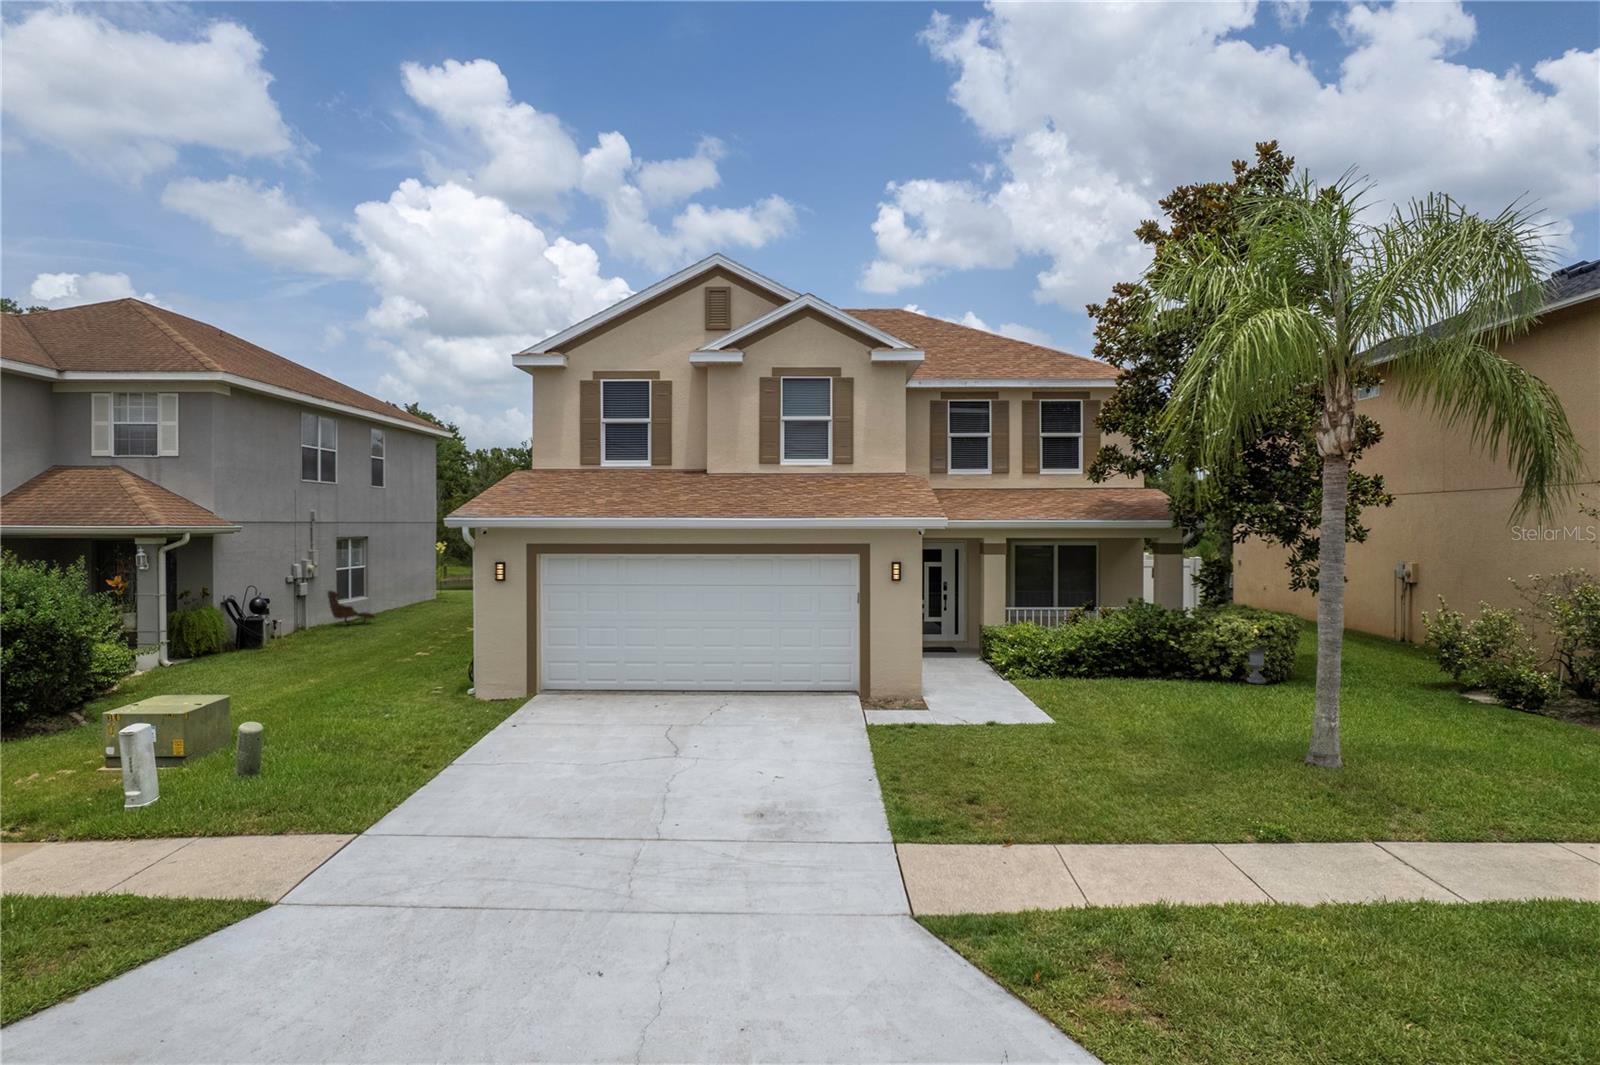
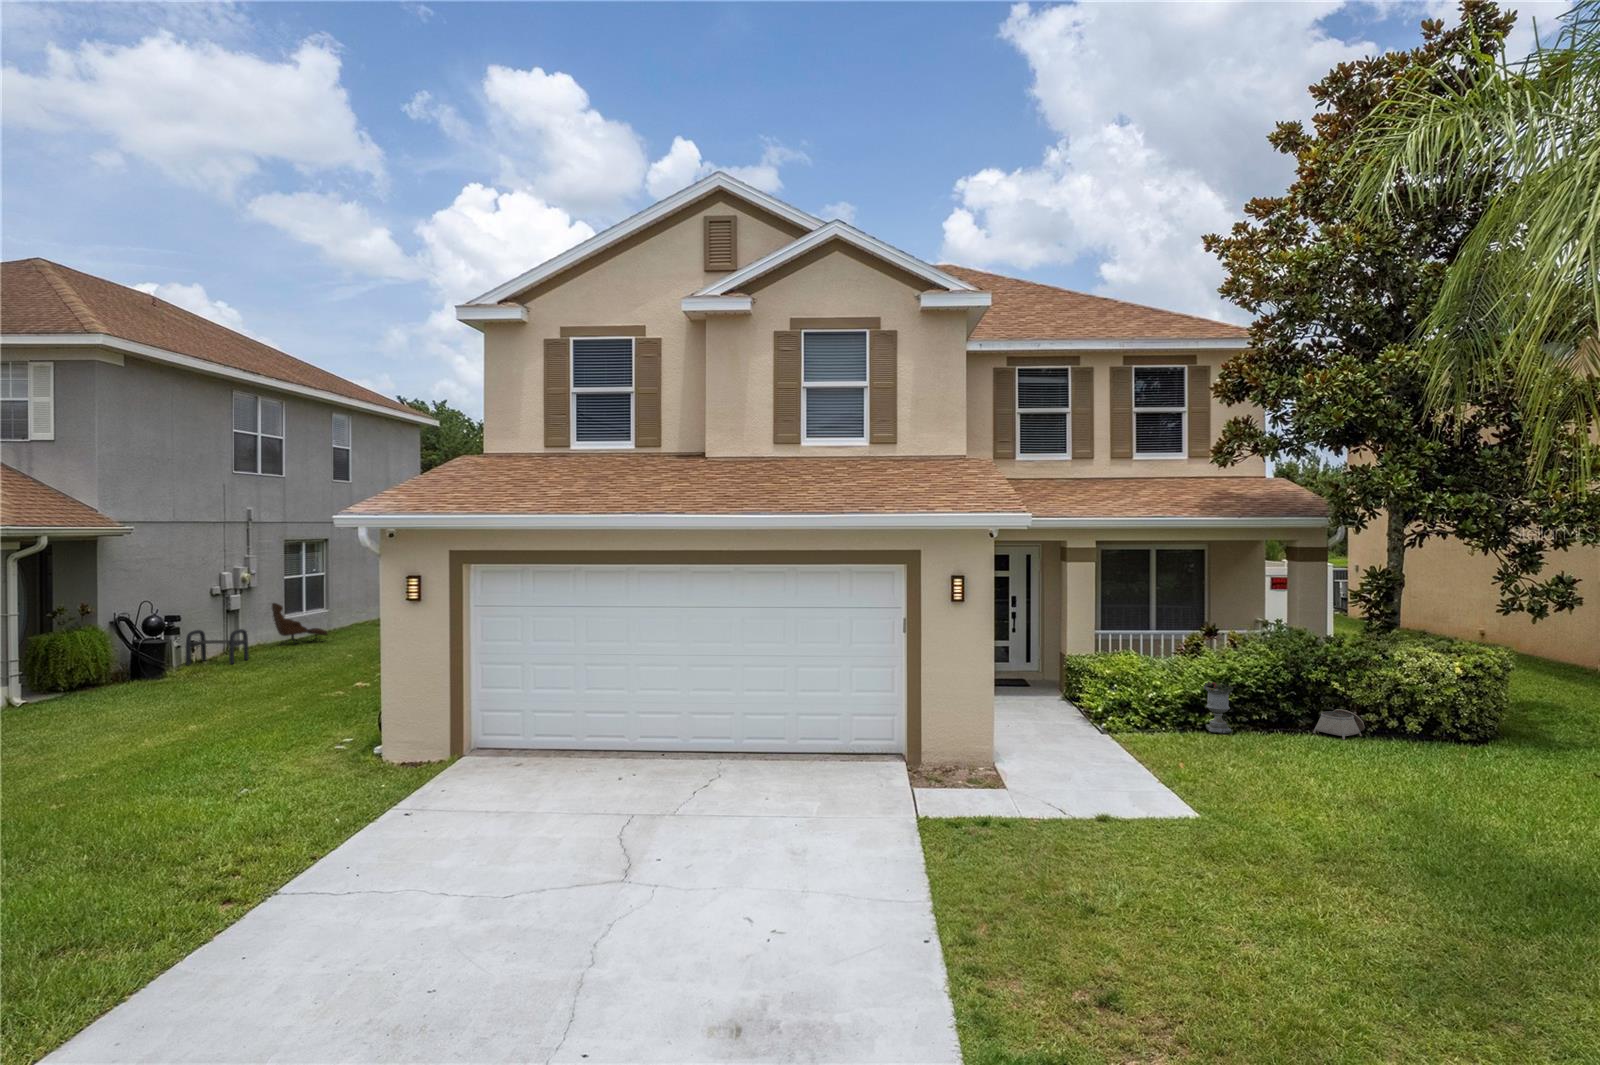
bench: none [266,611,317,641] -> present [186,629,249,665]
planter: present [1246,646,1267,684] -> present [1204,681,1233,734]
basket: none [1155,660,1192,681] -> present [1313,709,1364,740]

